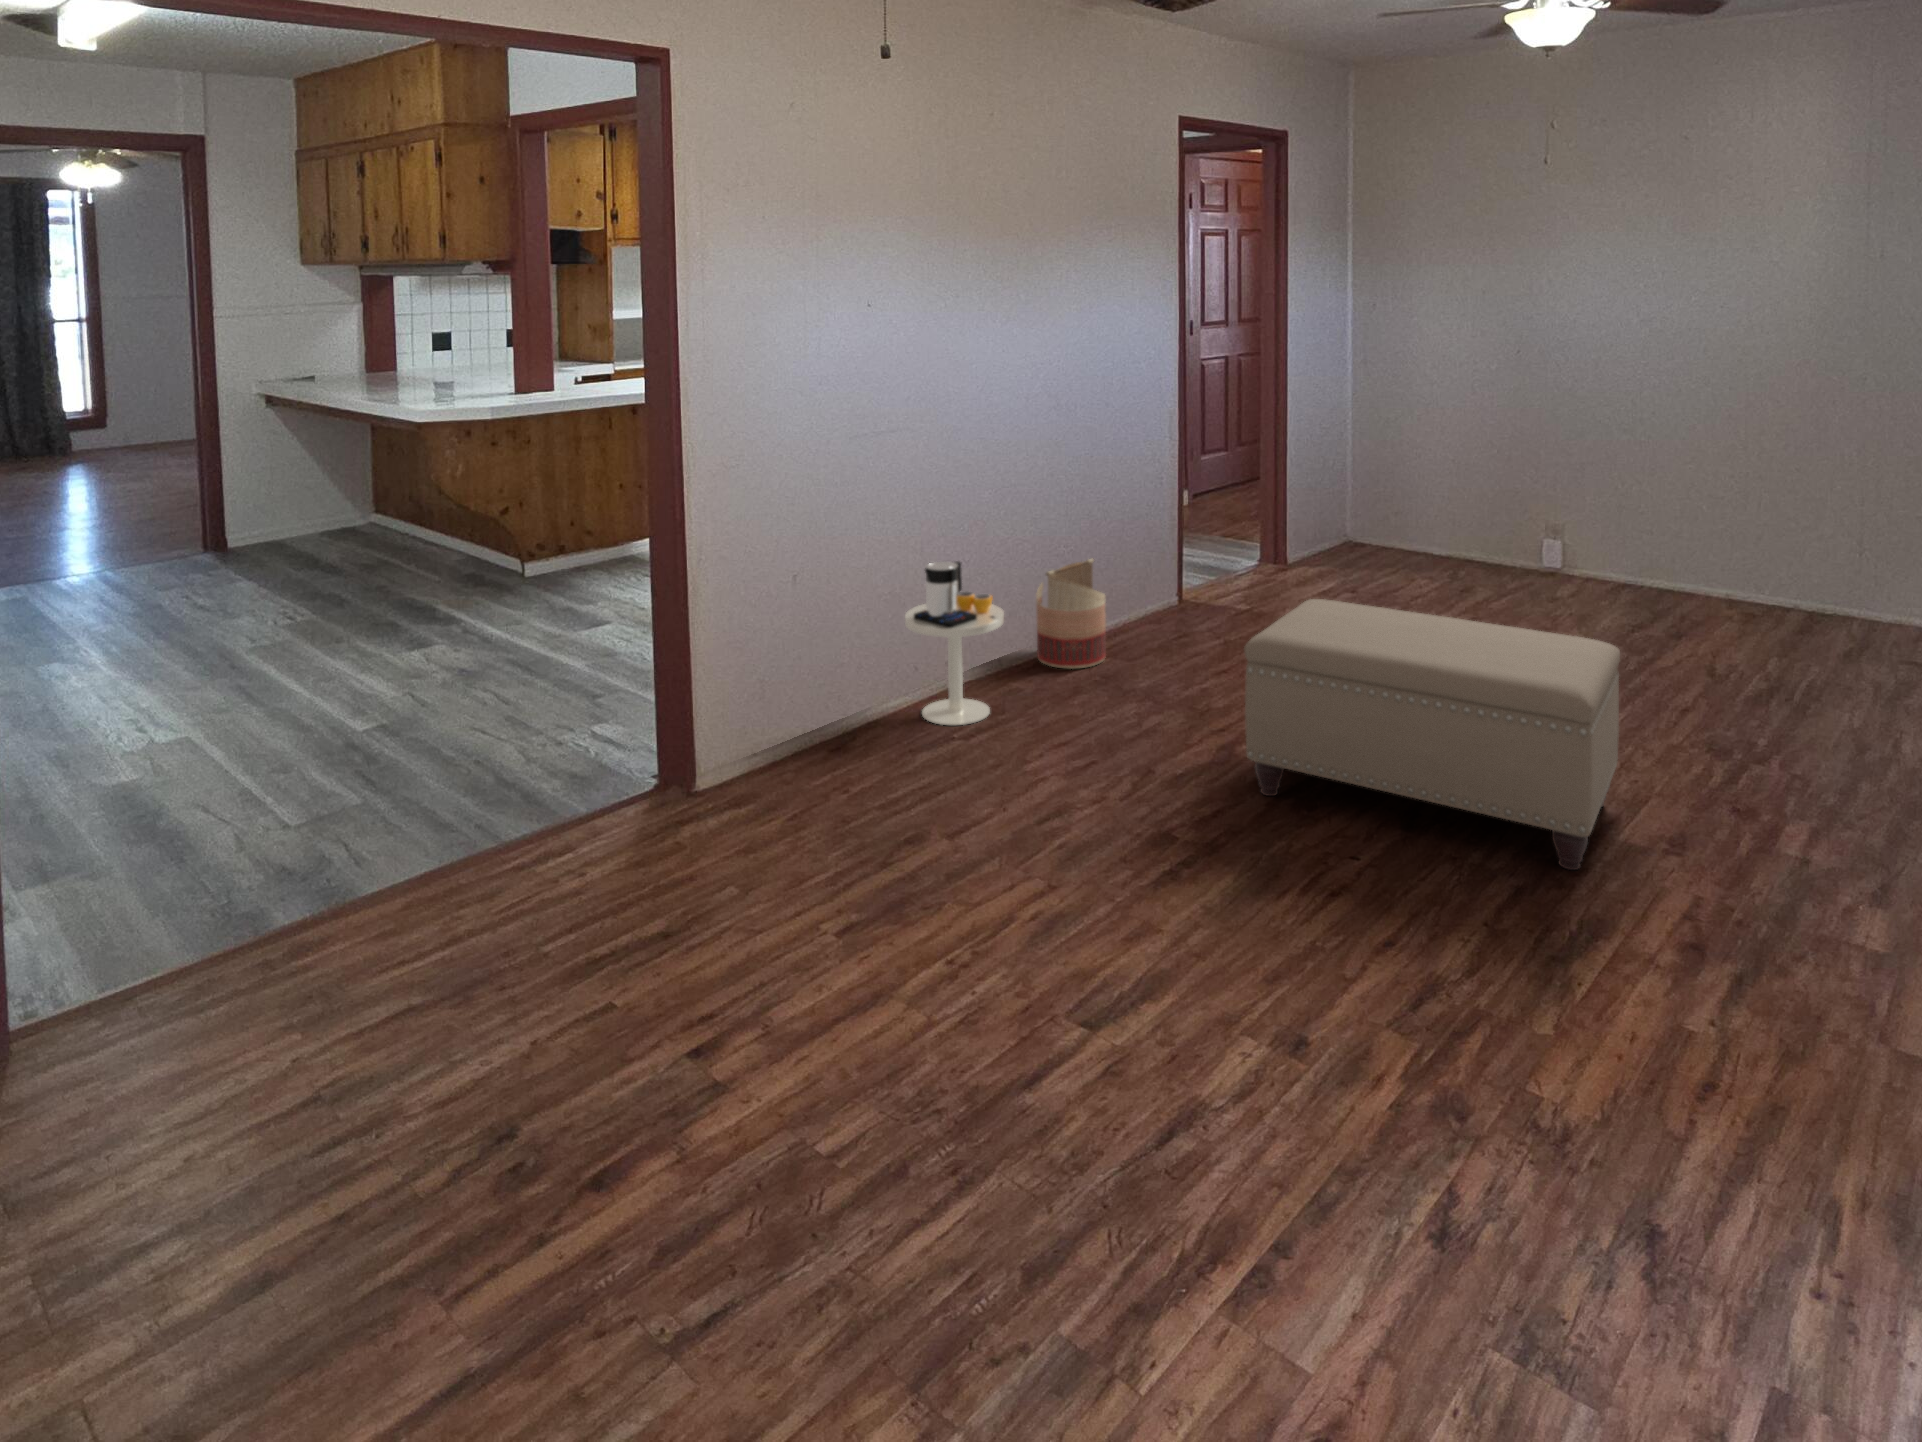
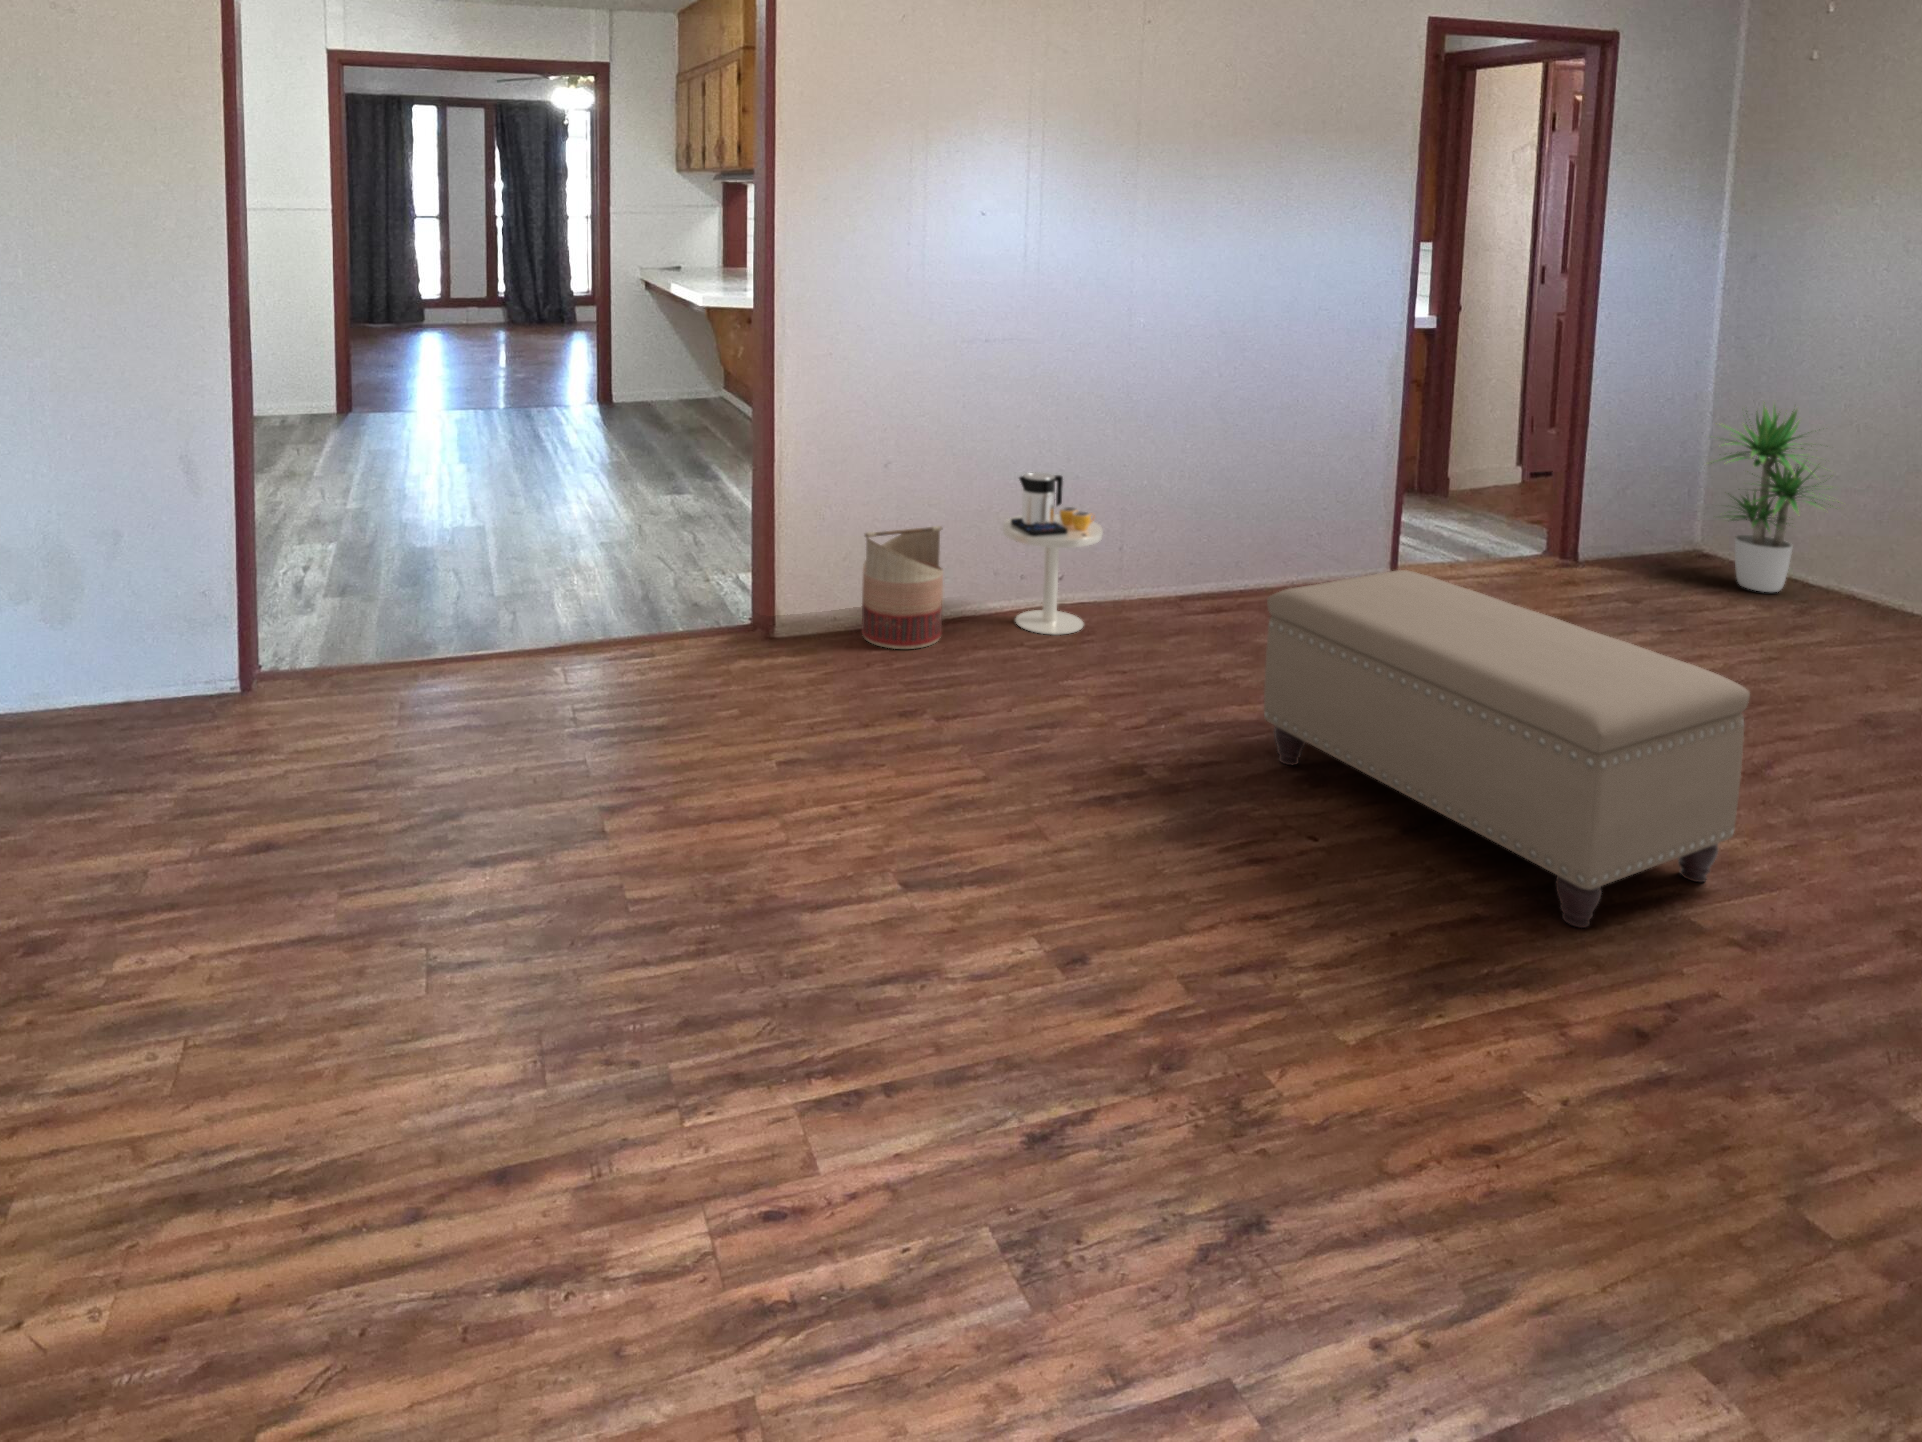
potted plant: none [1369,416,1470,566] -> present [1720,406,1839,592]
basket: present [1036,559,1106,669] -> present [862,526,943,649]

